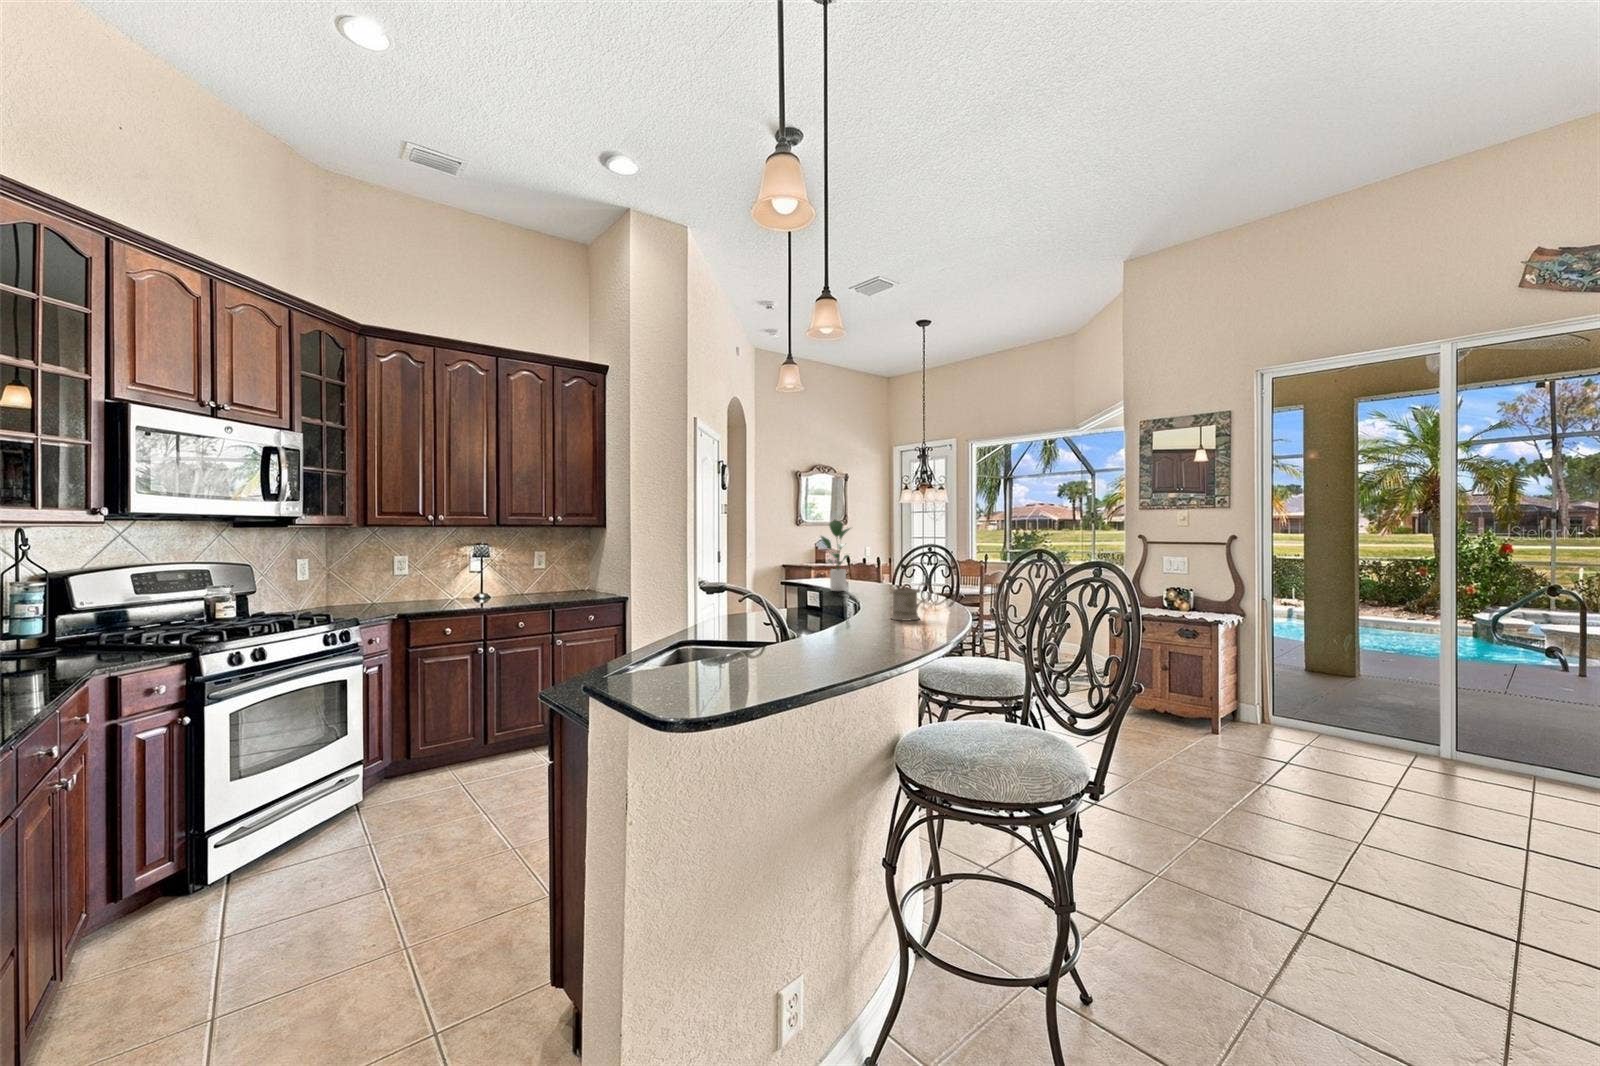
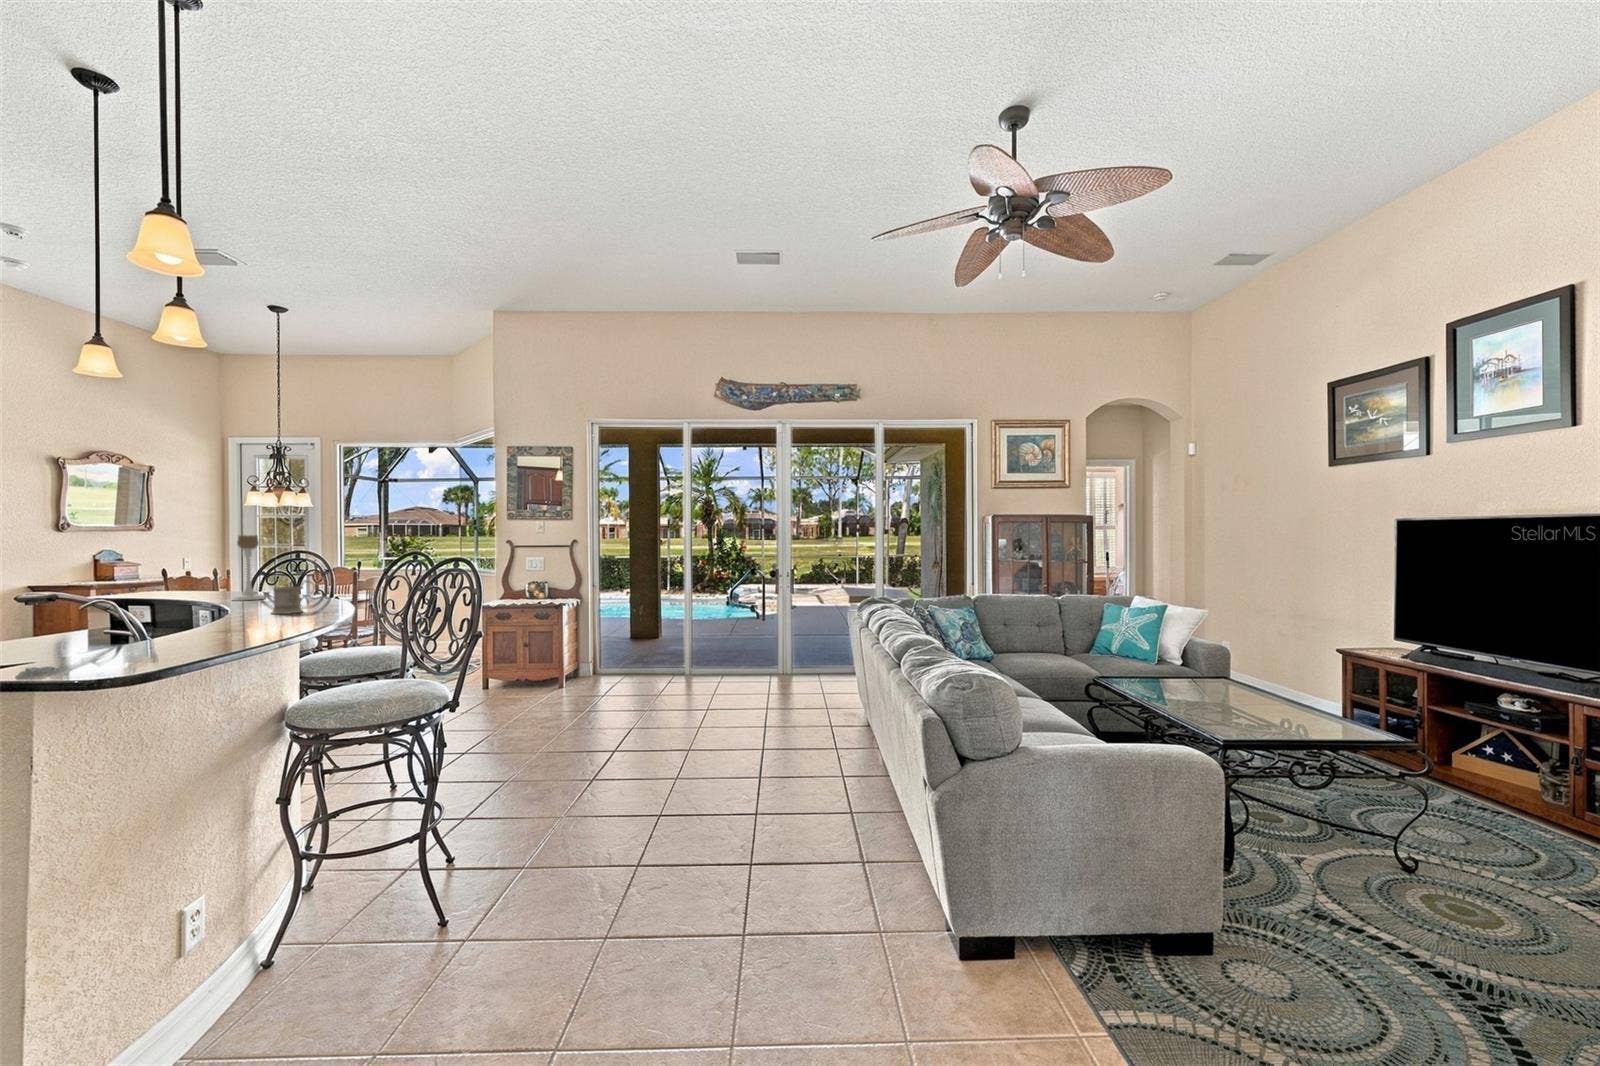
potted plant: present [821,519,850,591] -> none [157,525,207,601]
candle holder: none [870,529,897,596] -> present [233,535,265,601]

